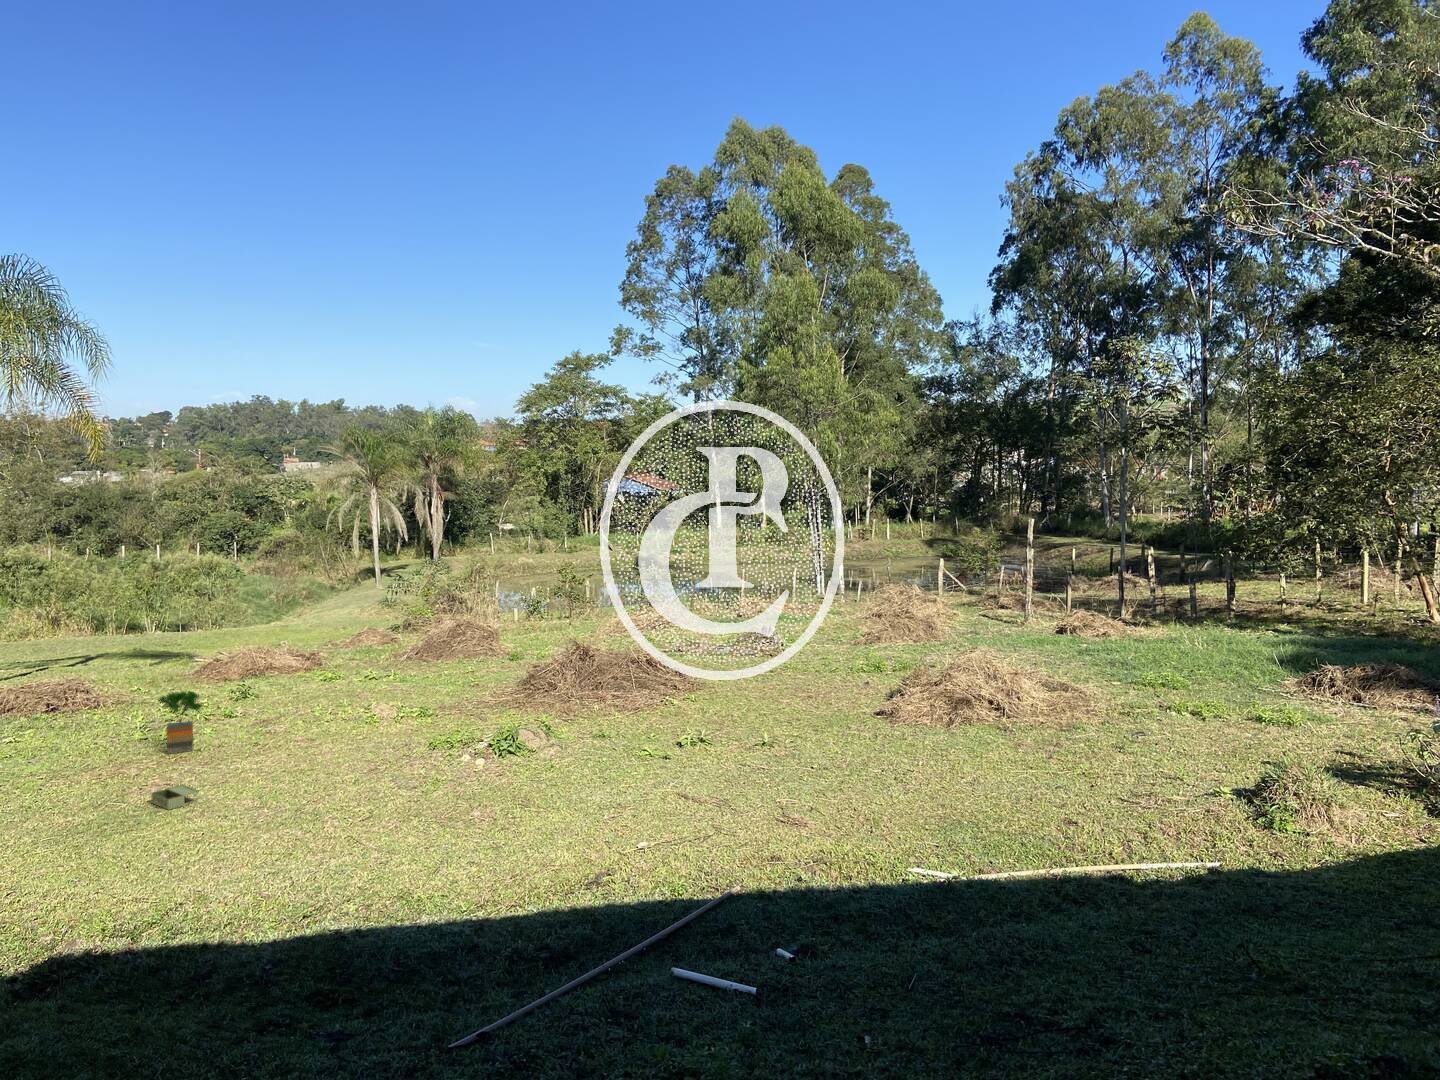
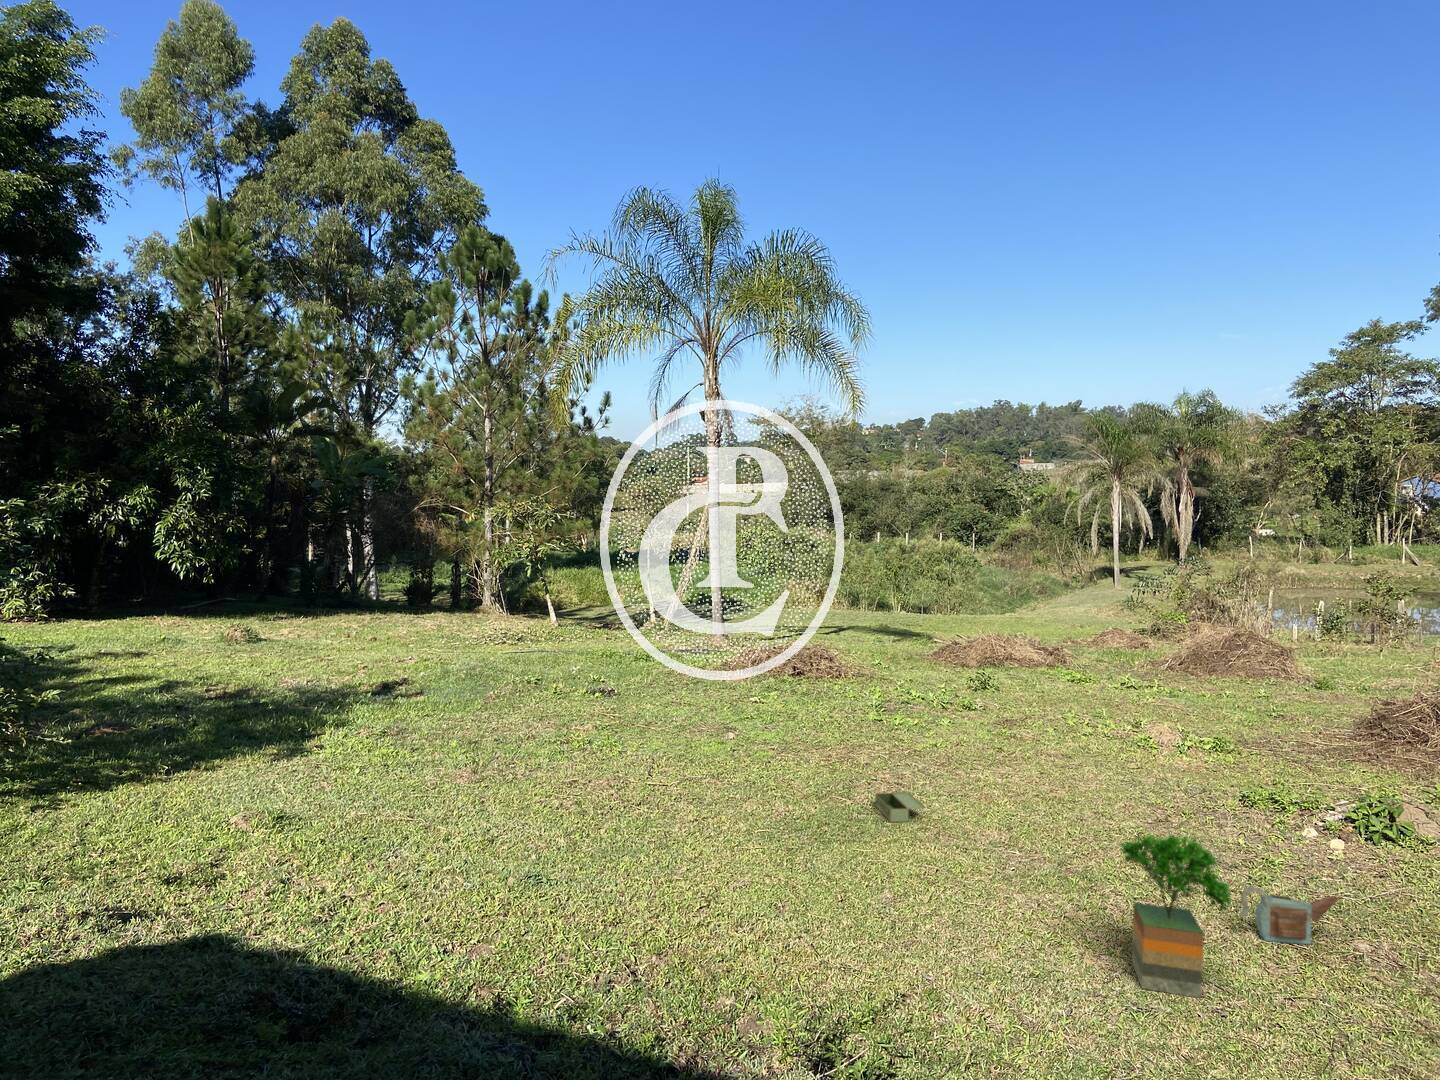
potted tree: present [158,691,203,754] -> present [1120,834,1232,998]
watering can: none [414,768,467,804] -> present [1239,886,1339,944]

